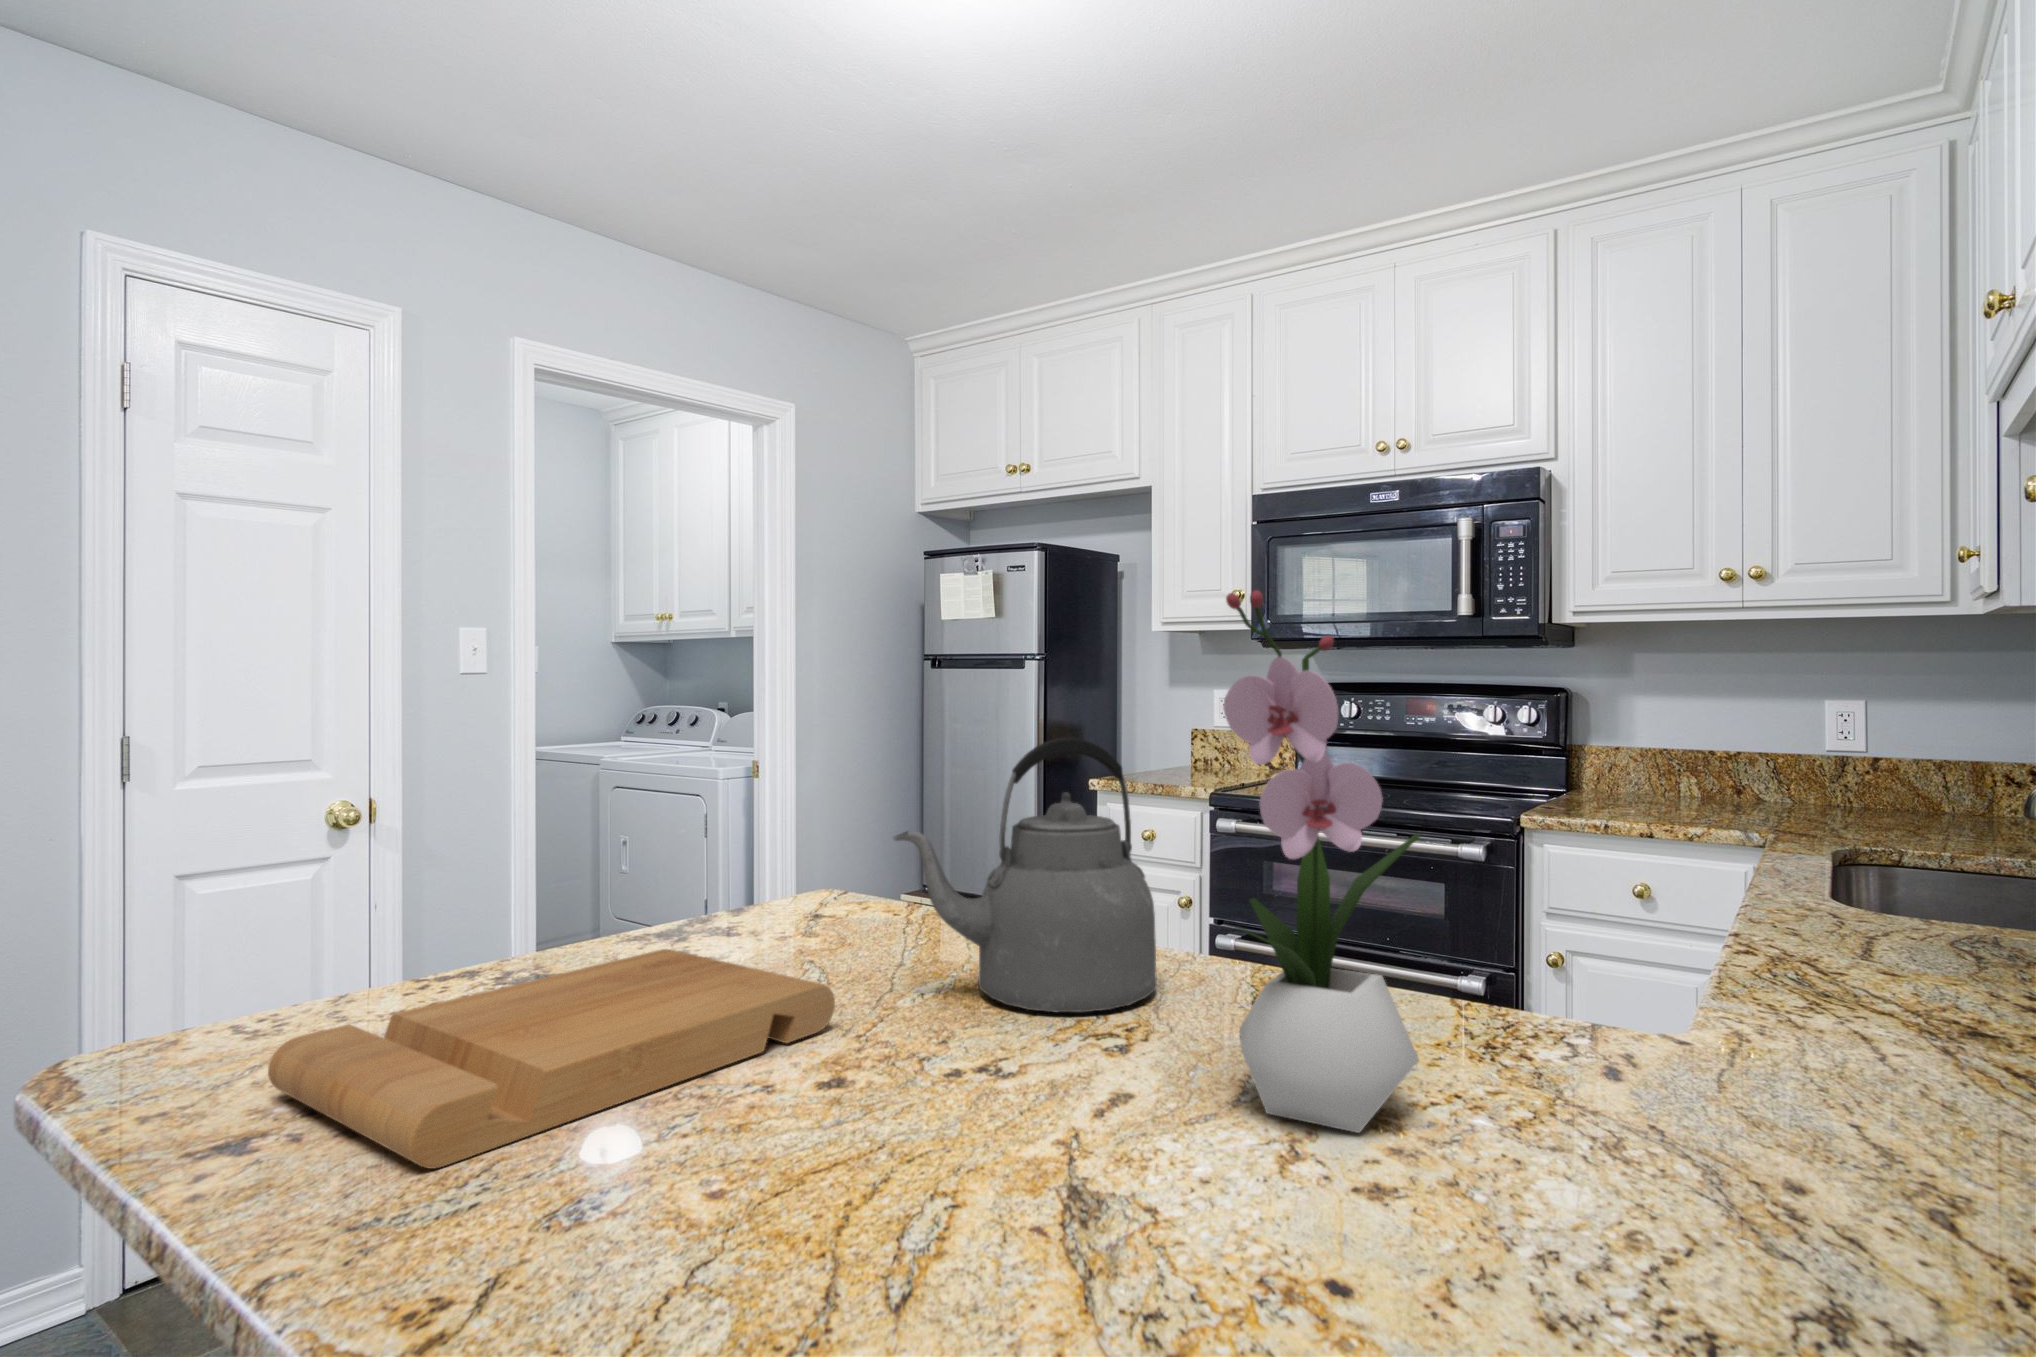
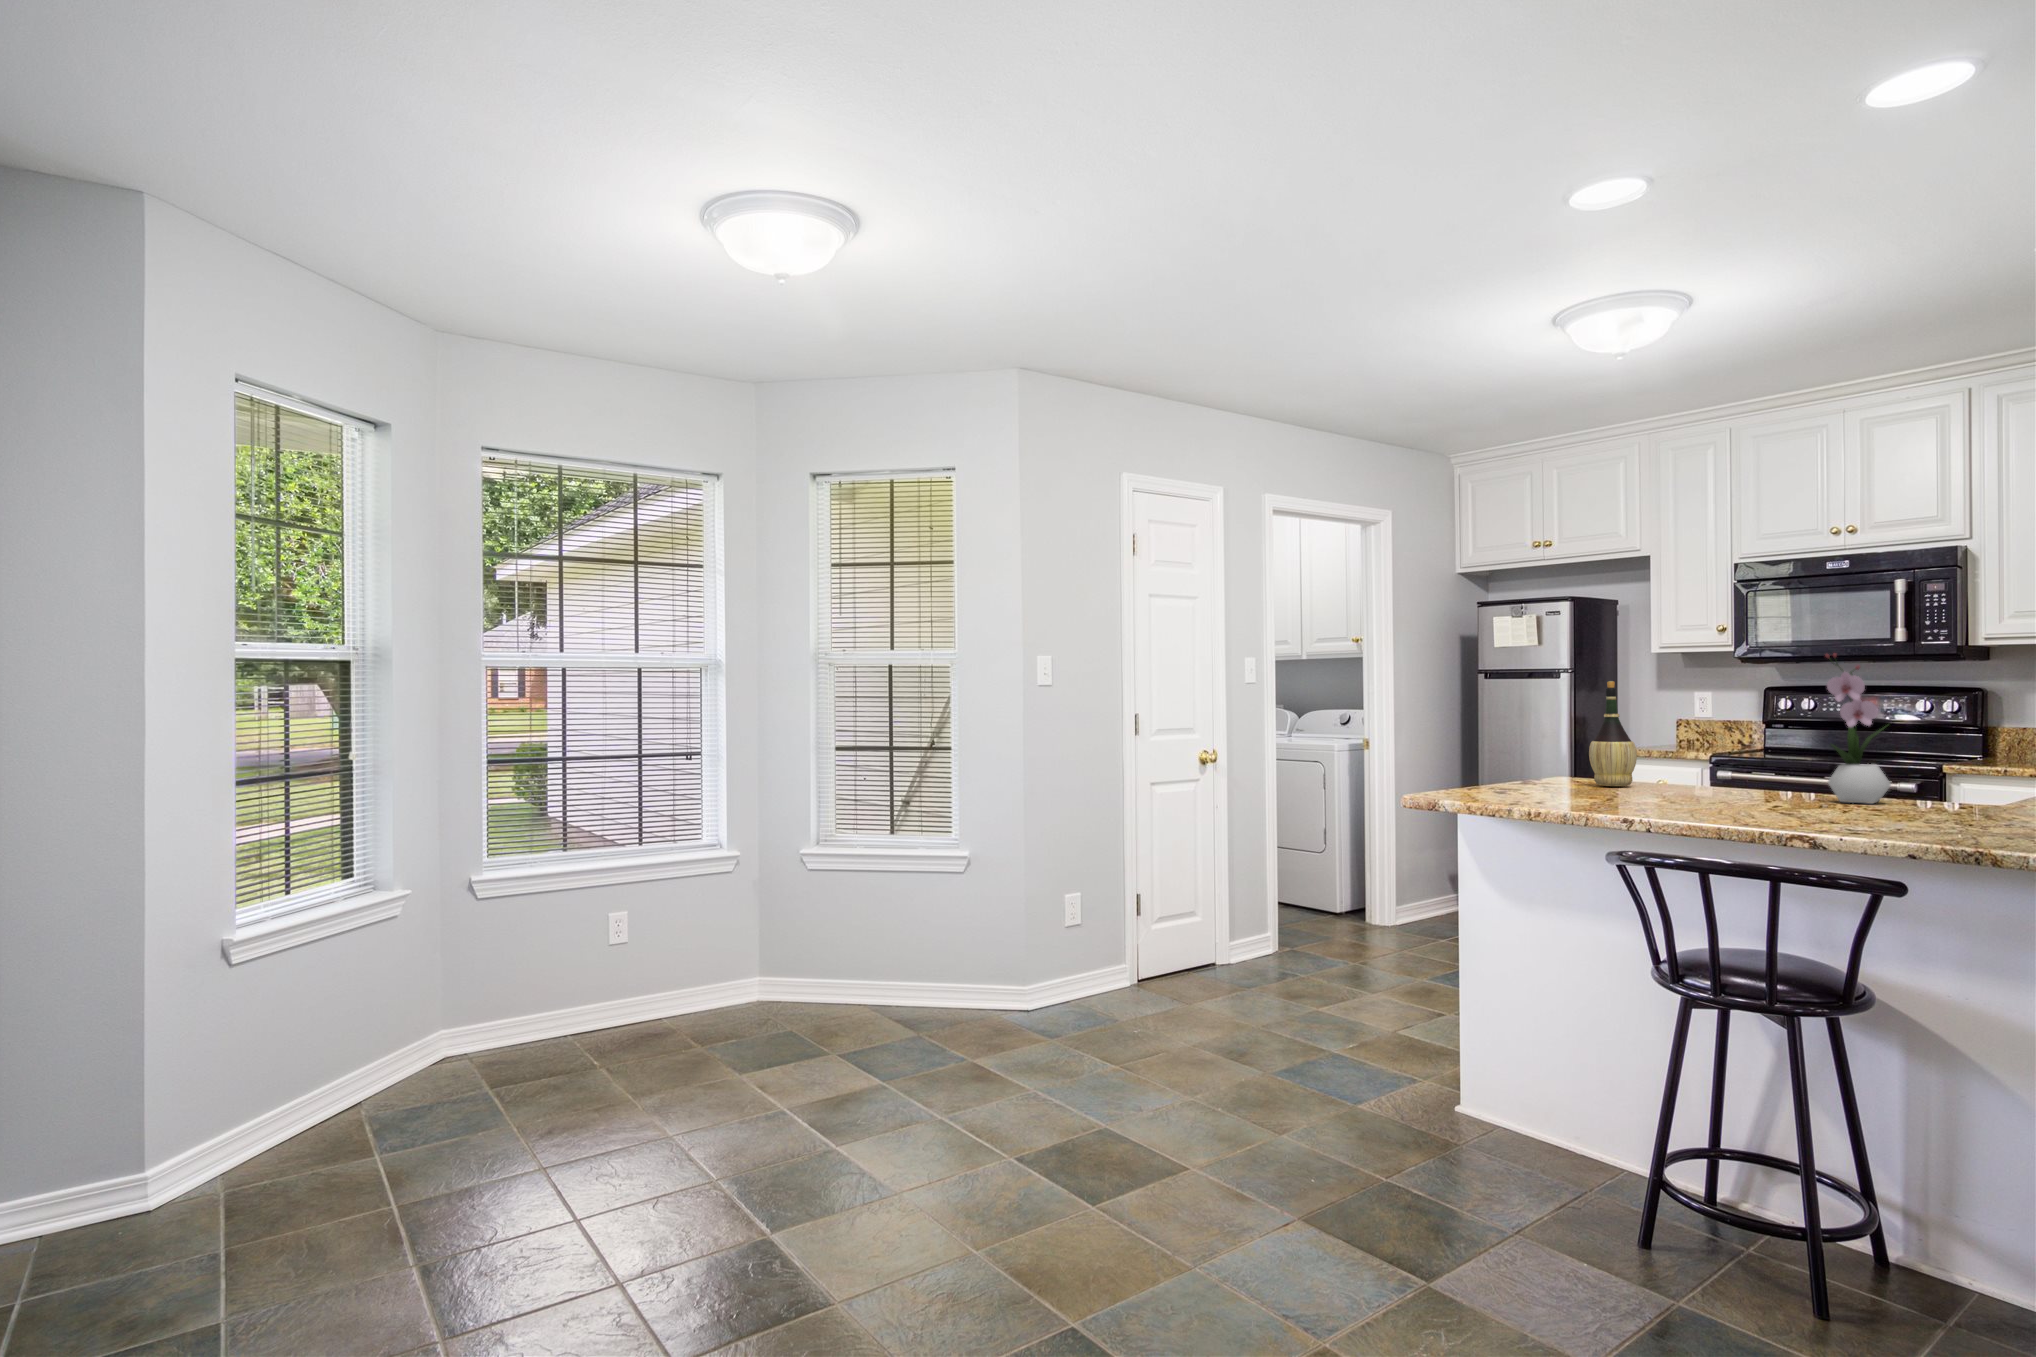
wine bottle: none [777,679,886,953] -> present [1589,681,1637,786]
kettle: present [893,738,1157,1012] -> none [1671,701,1775,794]
cutting board: present [268,949,835,1169] -> none [1512,775,1661,803]

